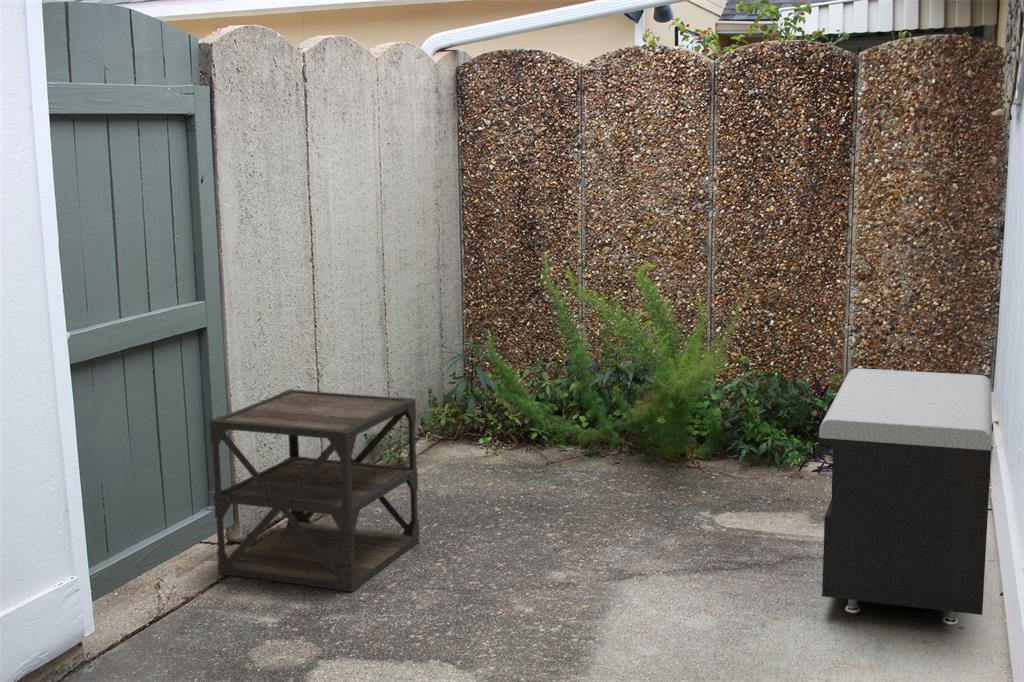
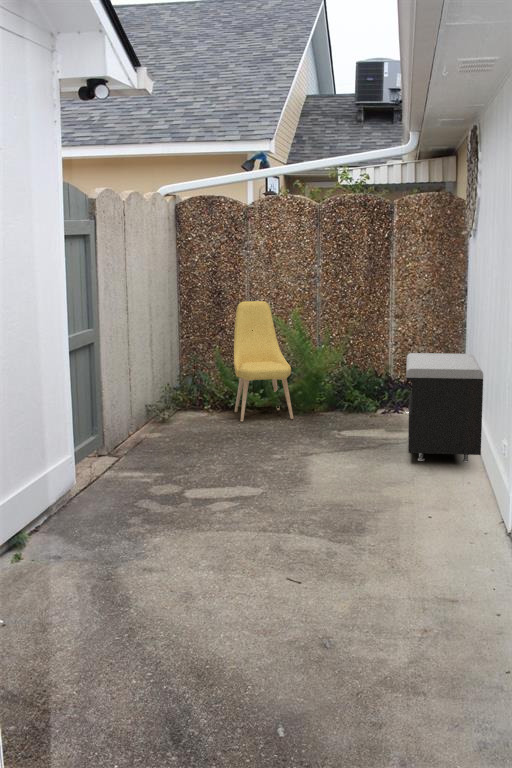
chair: none [533,246,639,477] -> present [234,301,293,422]
side table: present [210,389,419,592] -> none [101,372,198,466]

